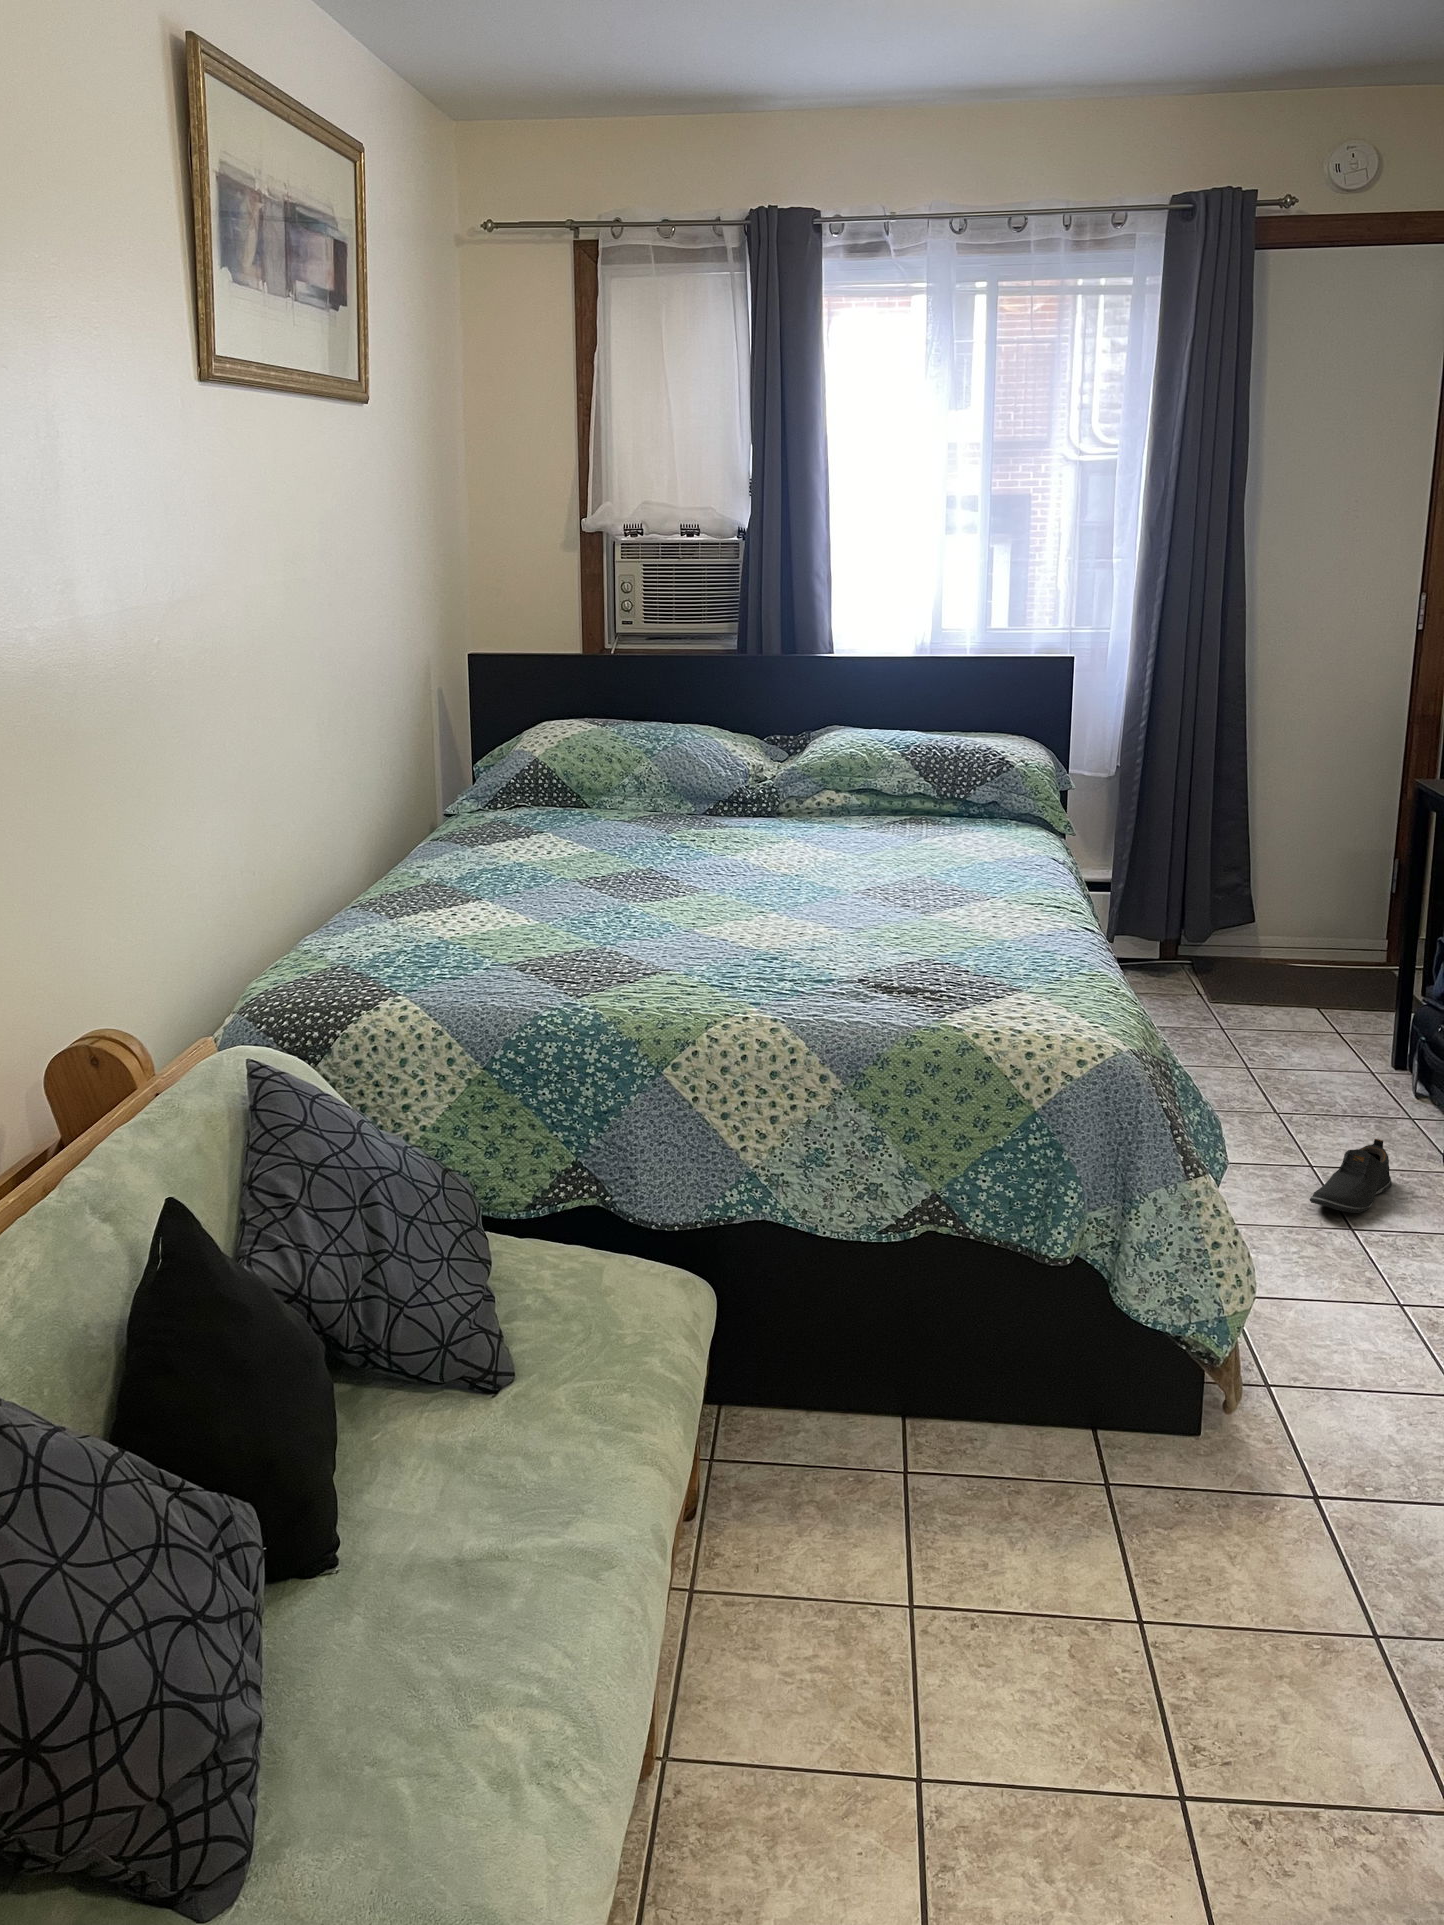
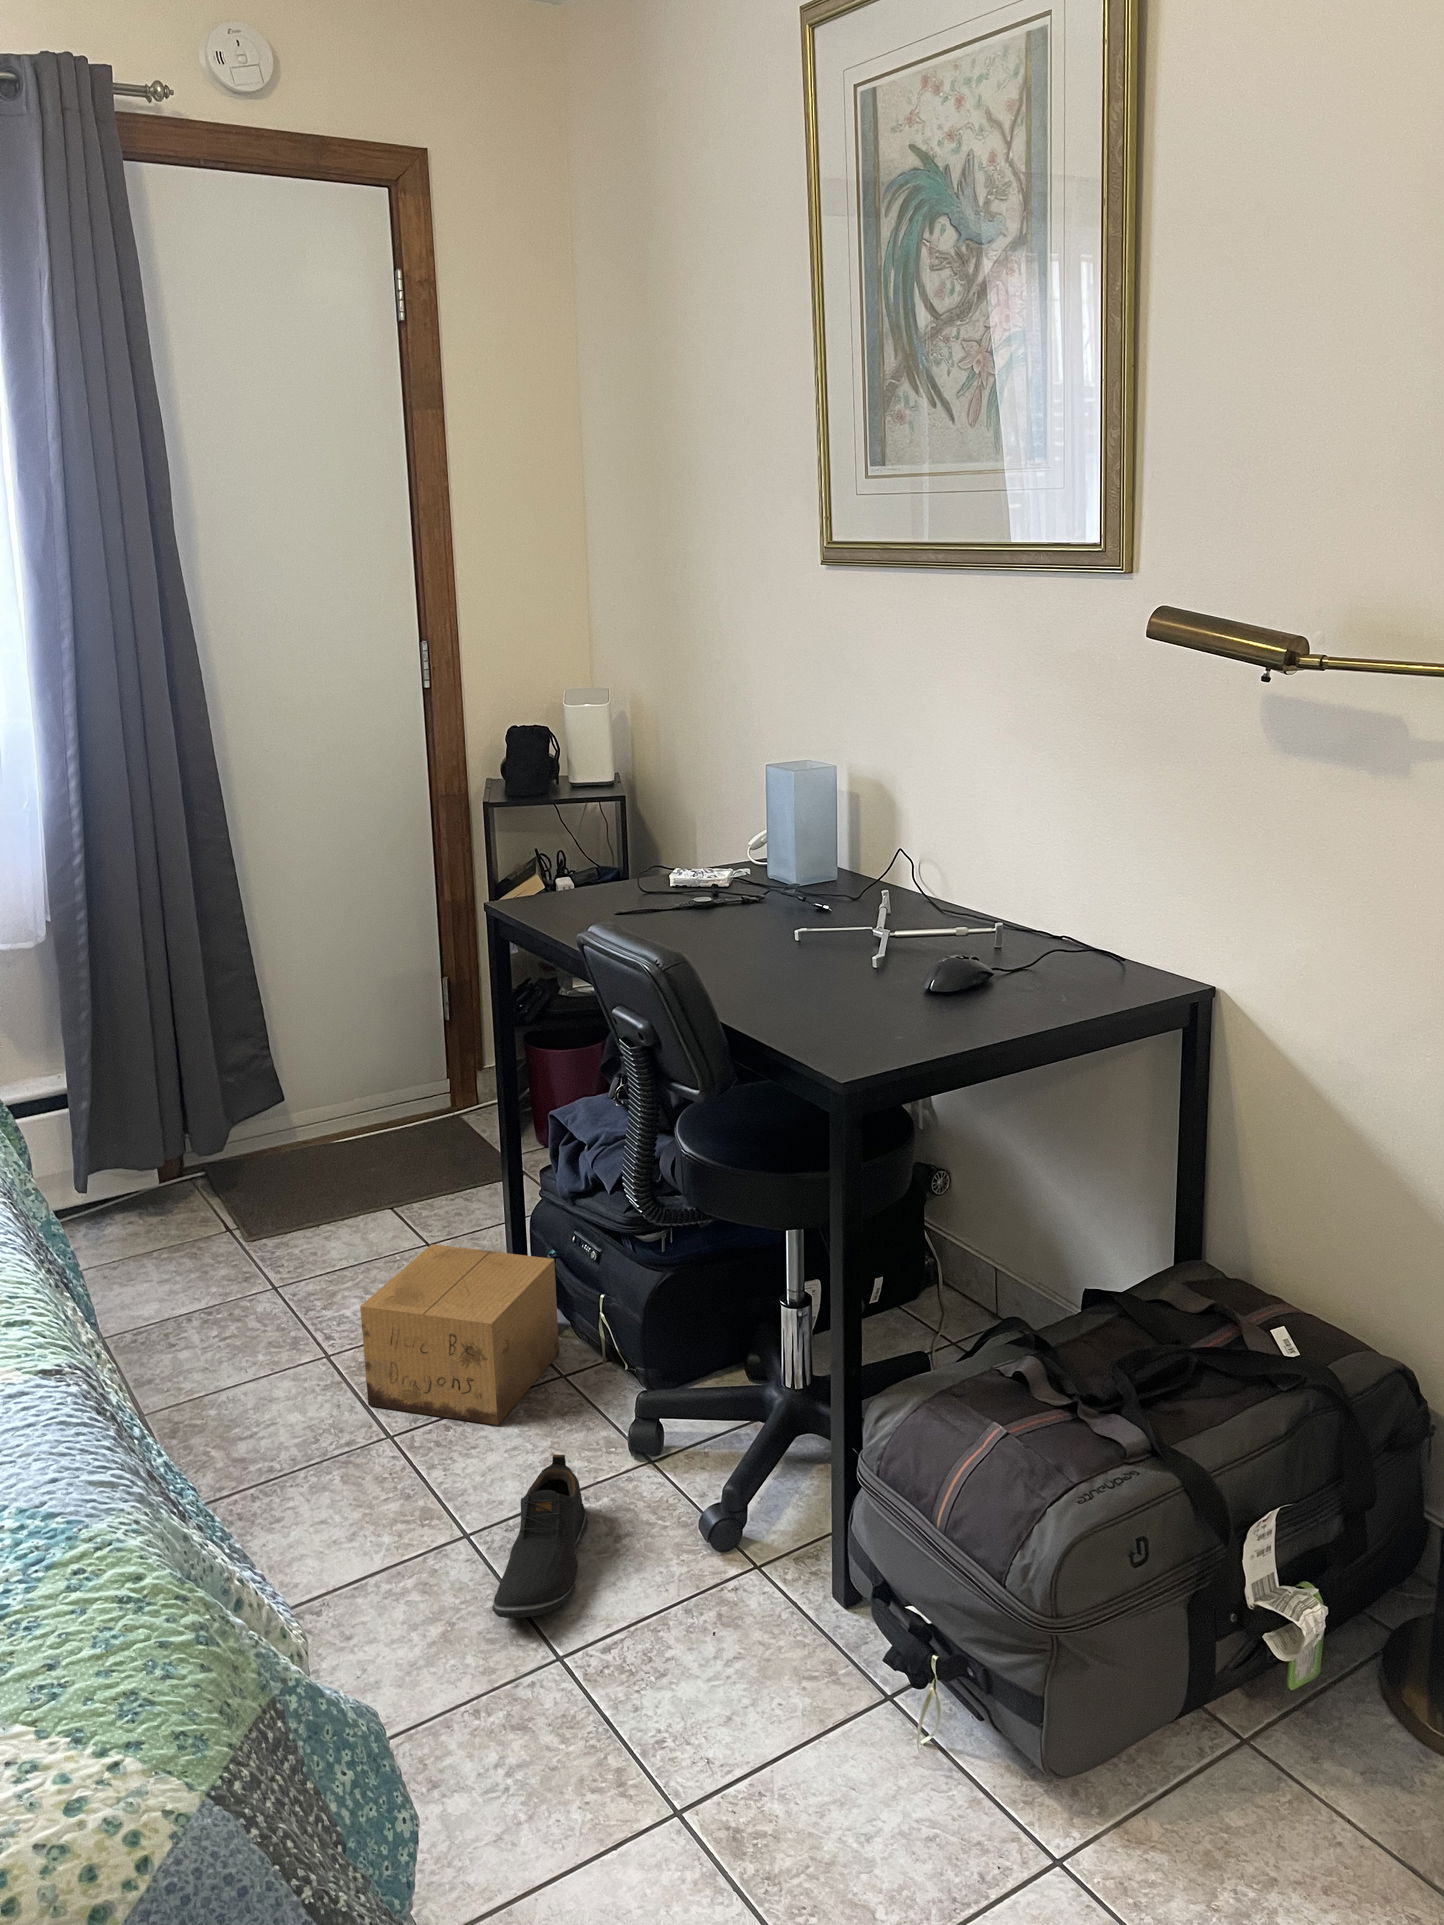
cardboard box: none [1265,1013,1417,1130] -> present [360,1244,559,1425]

